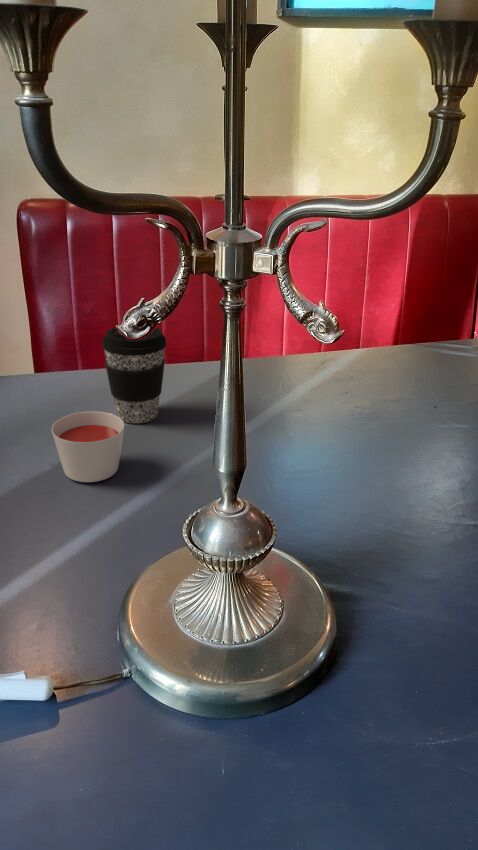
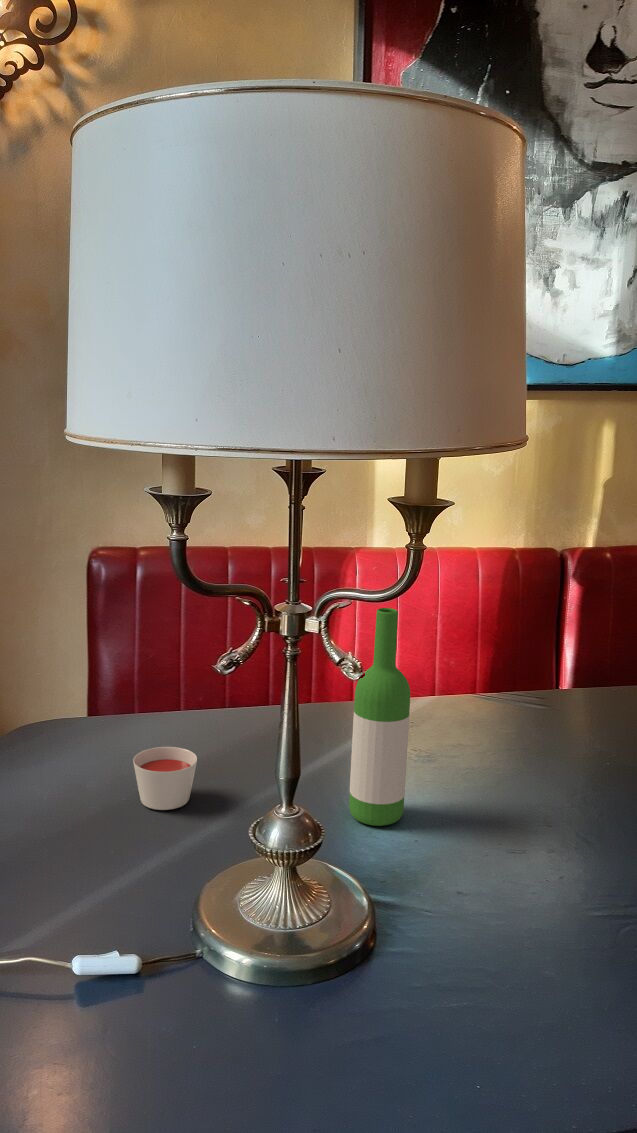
wine bottle: none [297,245,371,497] -> present [349,608,410,826]
coffee cup: present [102,327,167,423] -> none [178,670,236,762]

